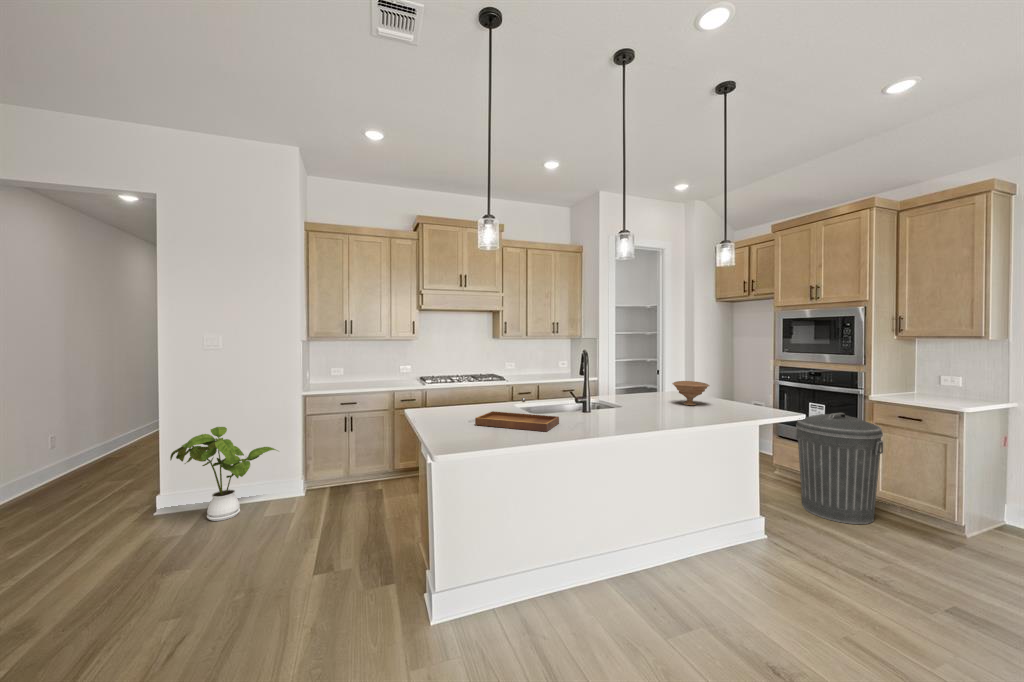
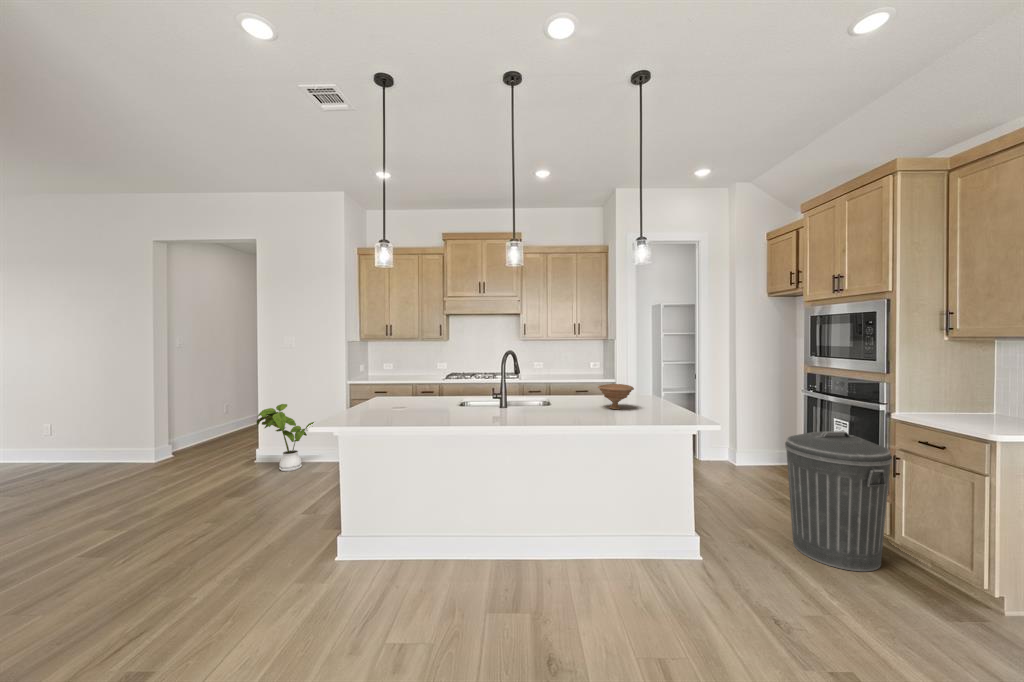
tray: present [475,398,559,432] -> none [385,392,447,421]

